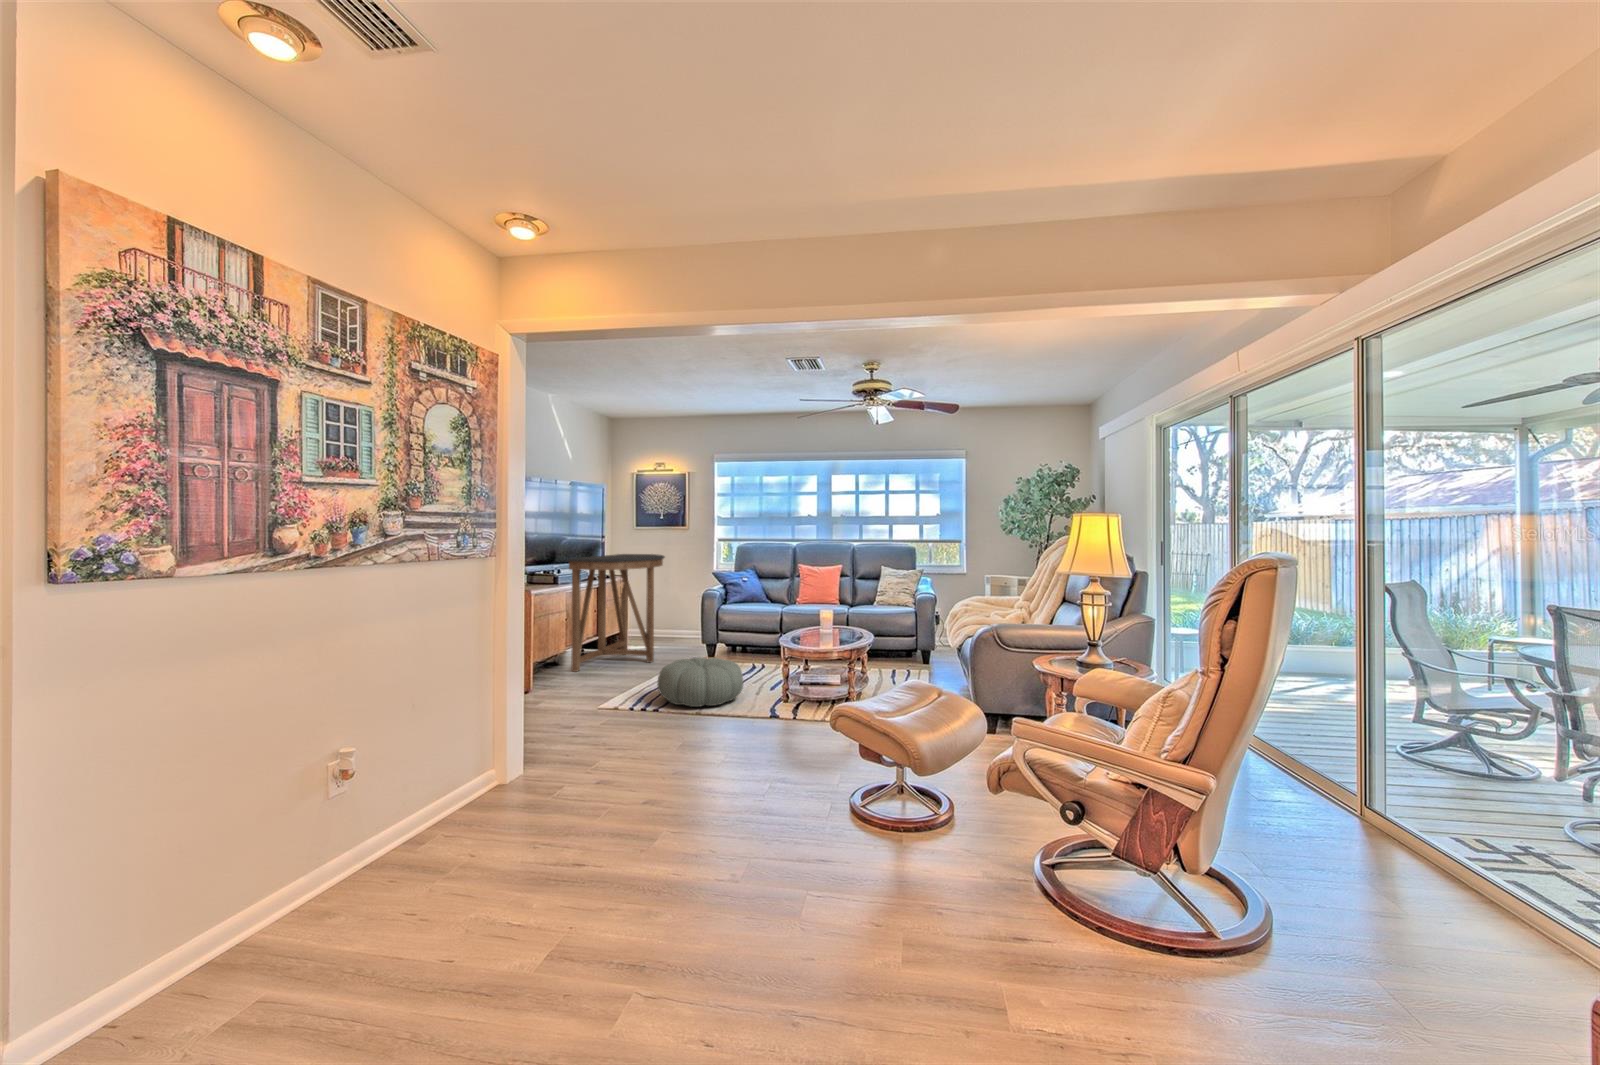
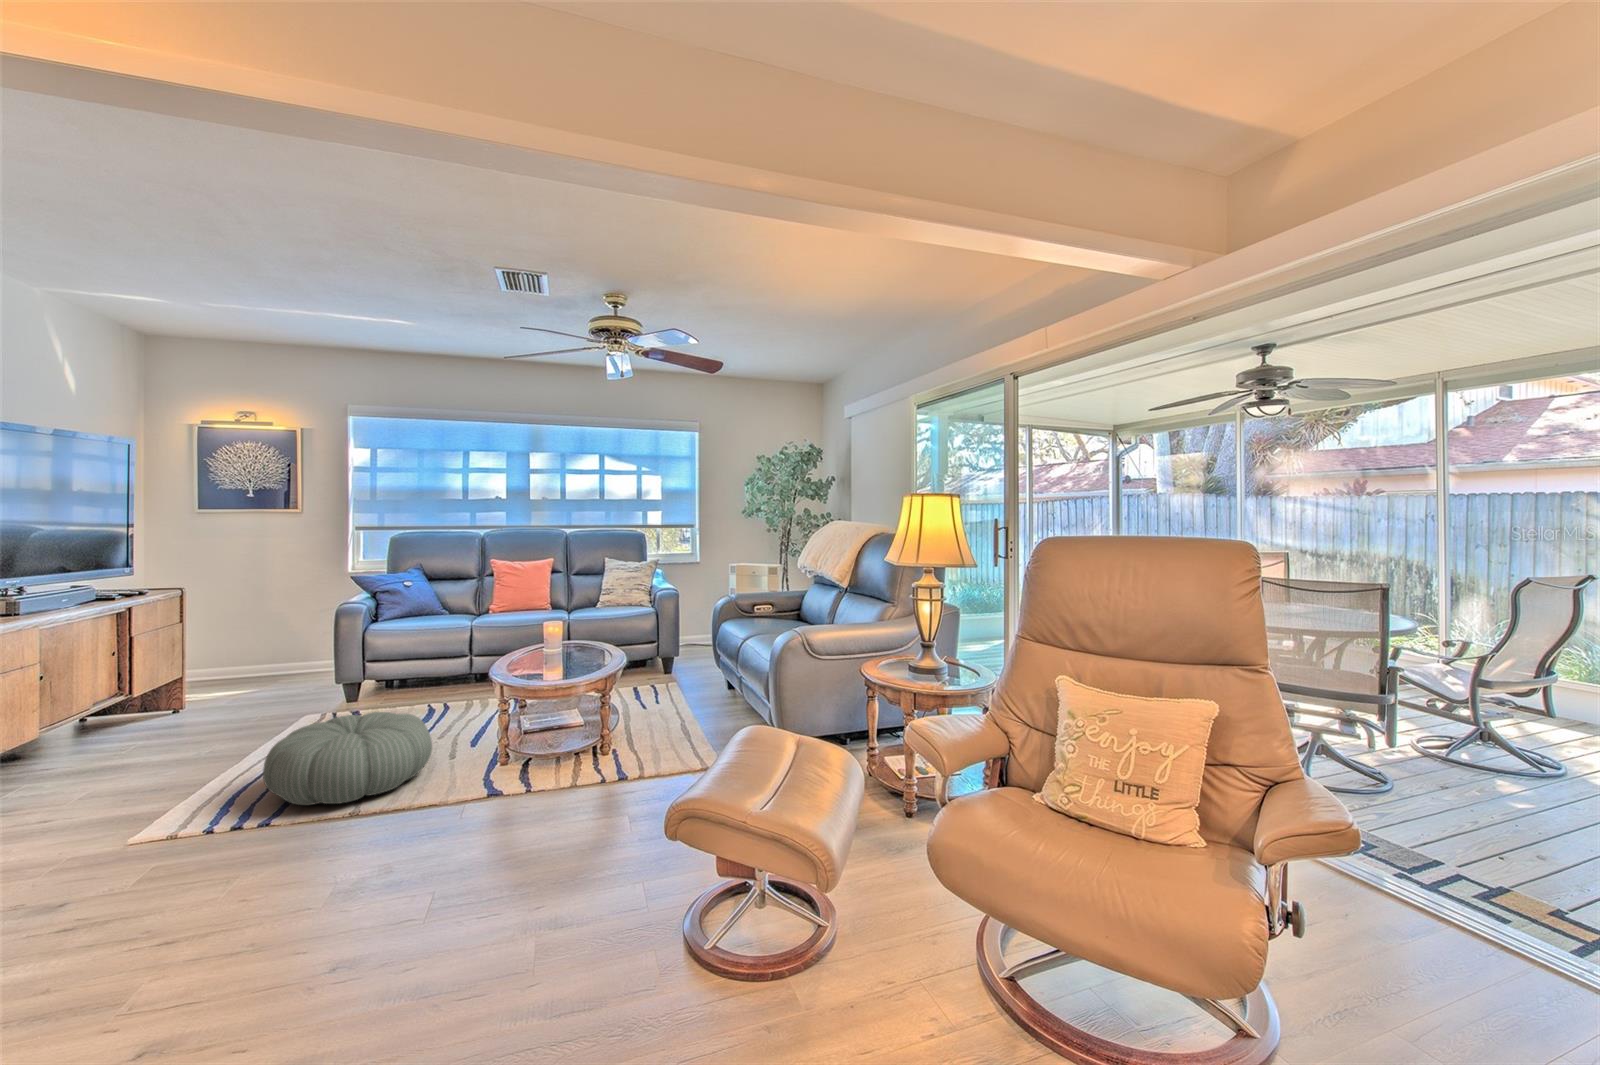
console table: present [568,554,665,672] -> none [35,552,264,771]

